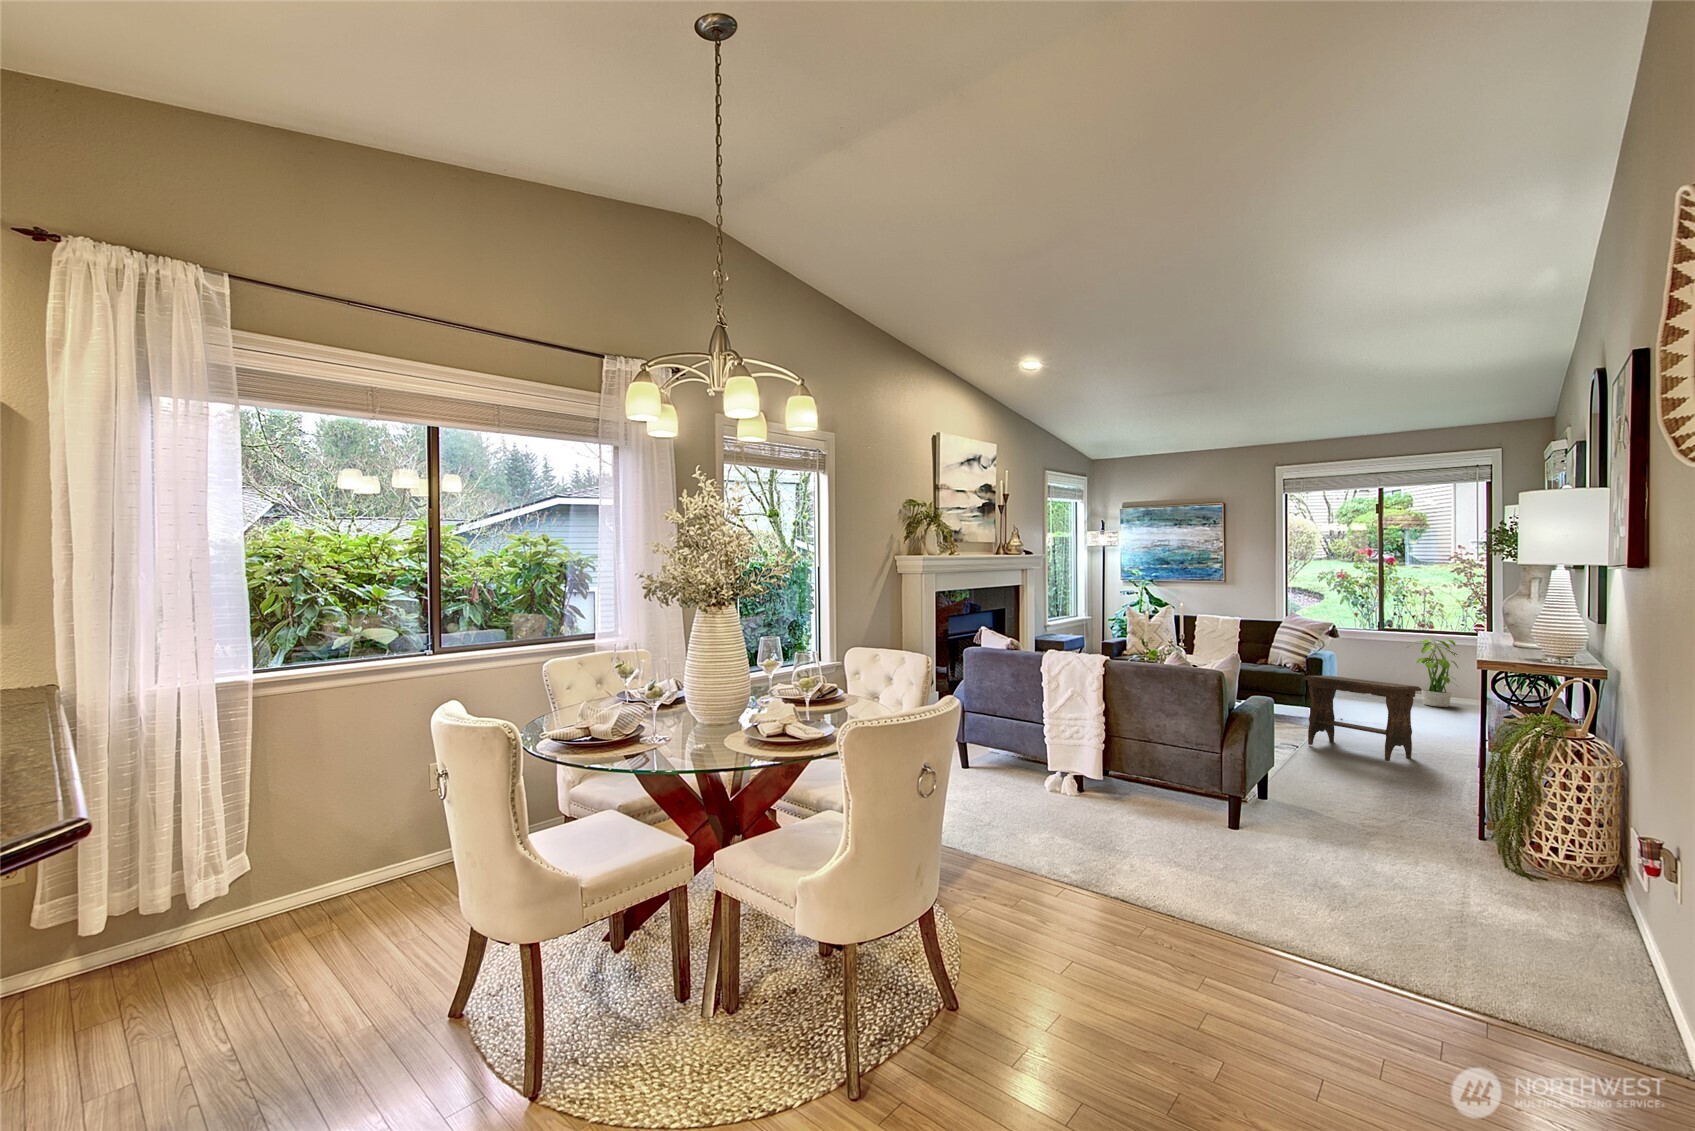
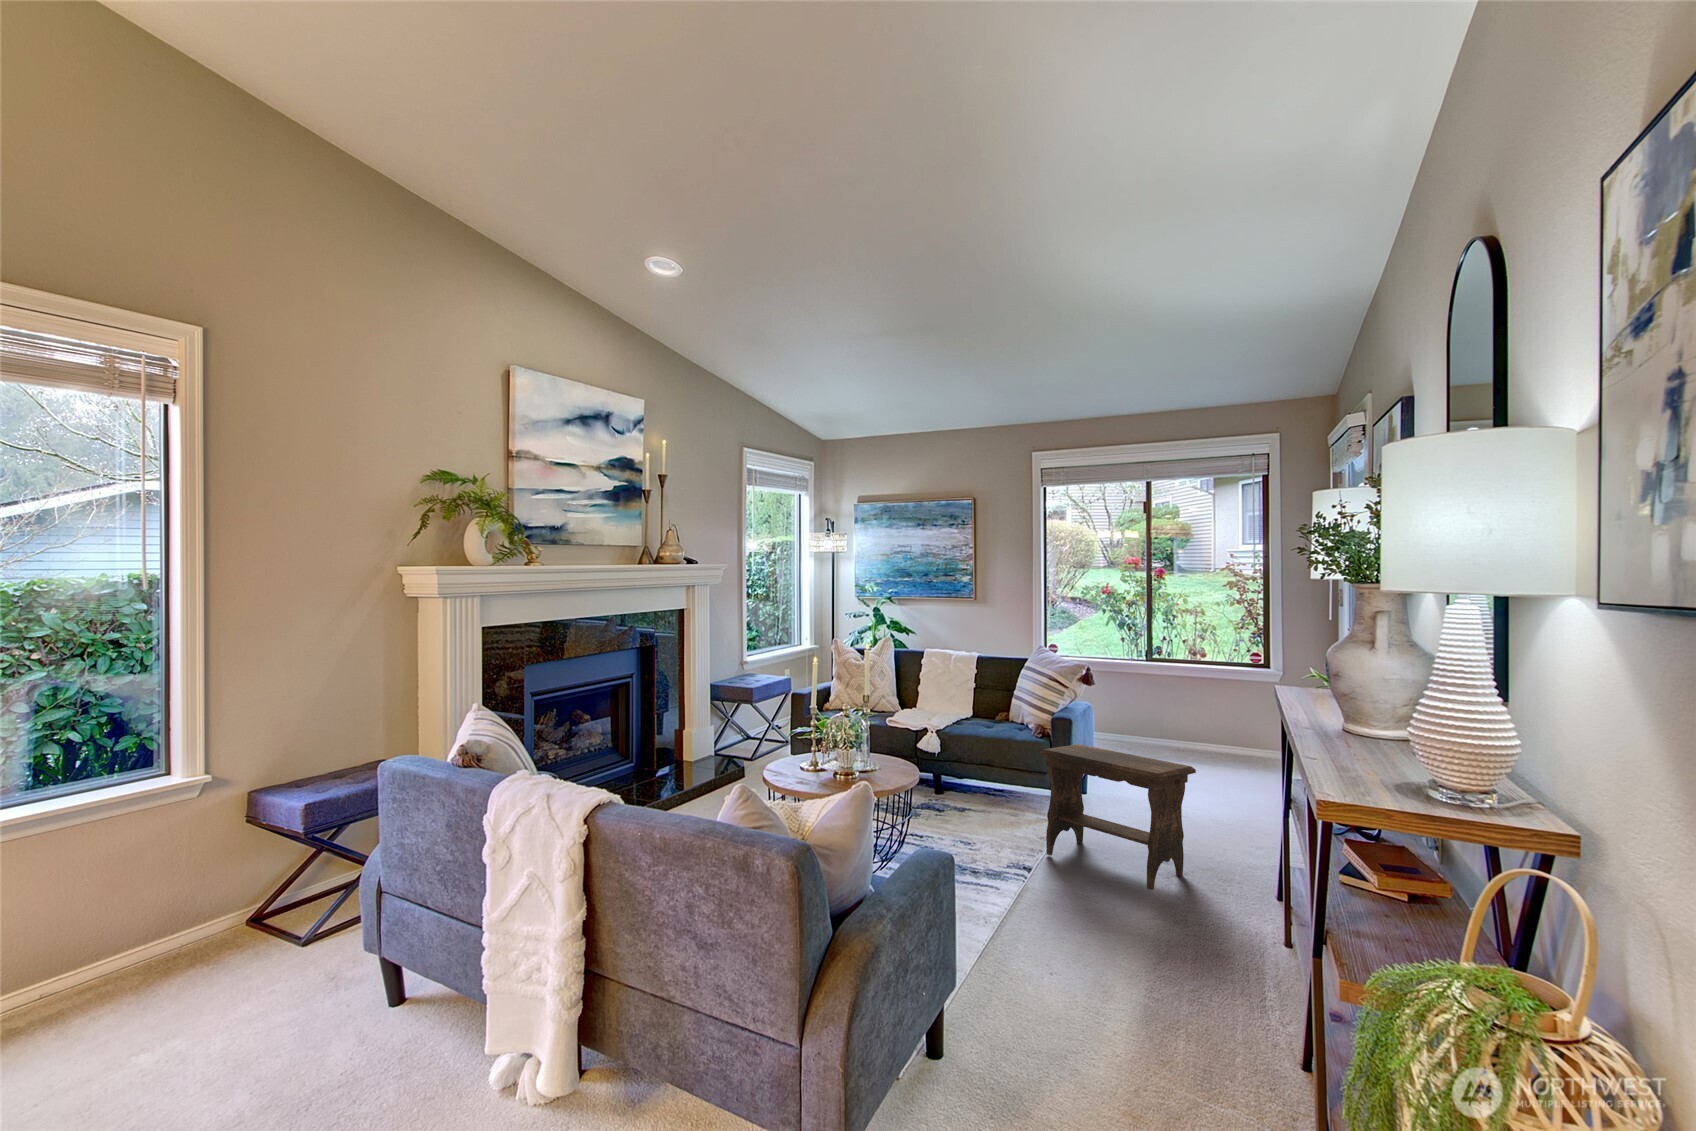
potted plant: present [1406,638,1458,707] -> none [1175,669,1235,759]

